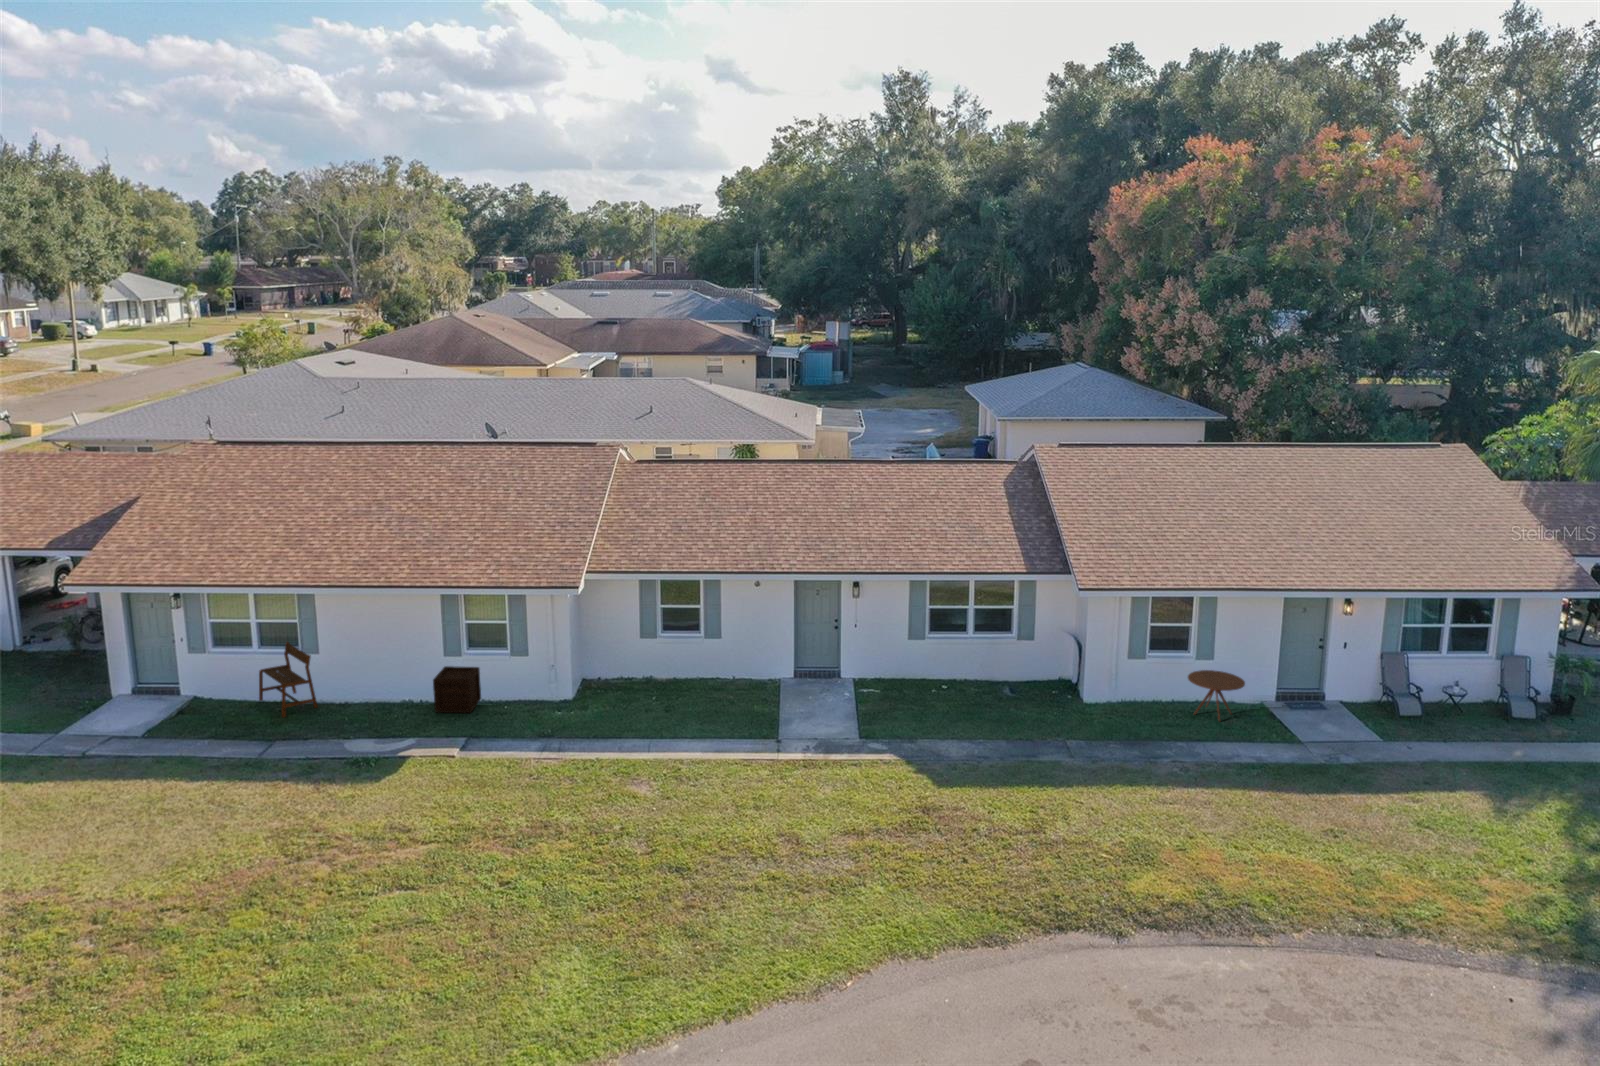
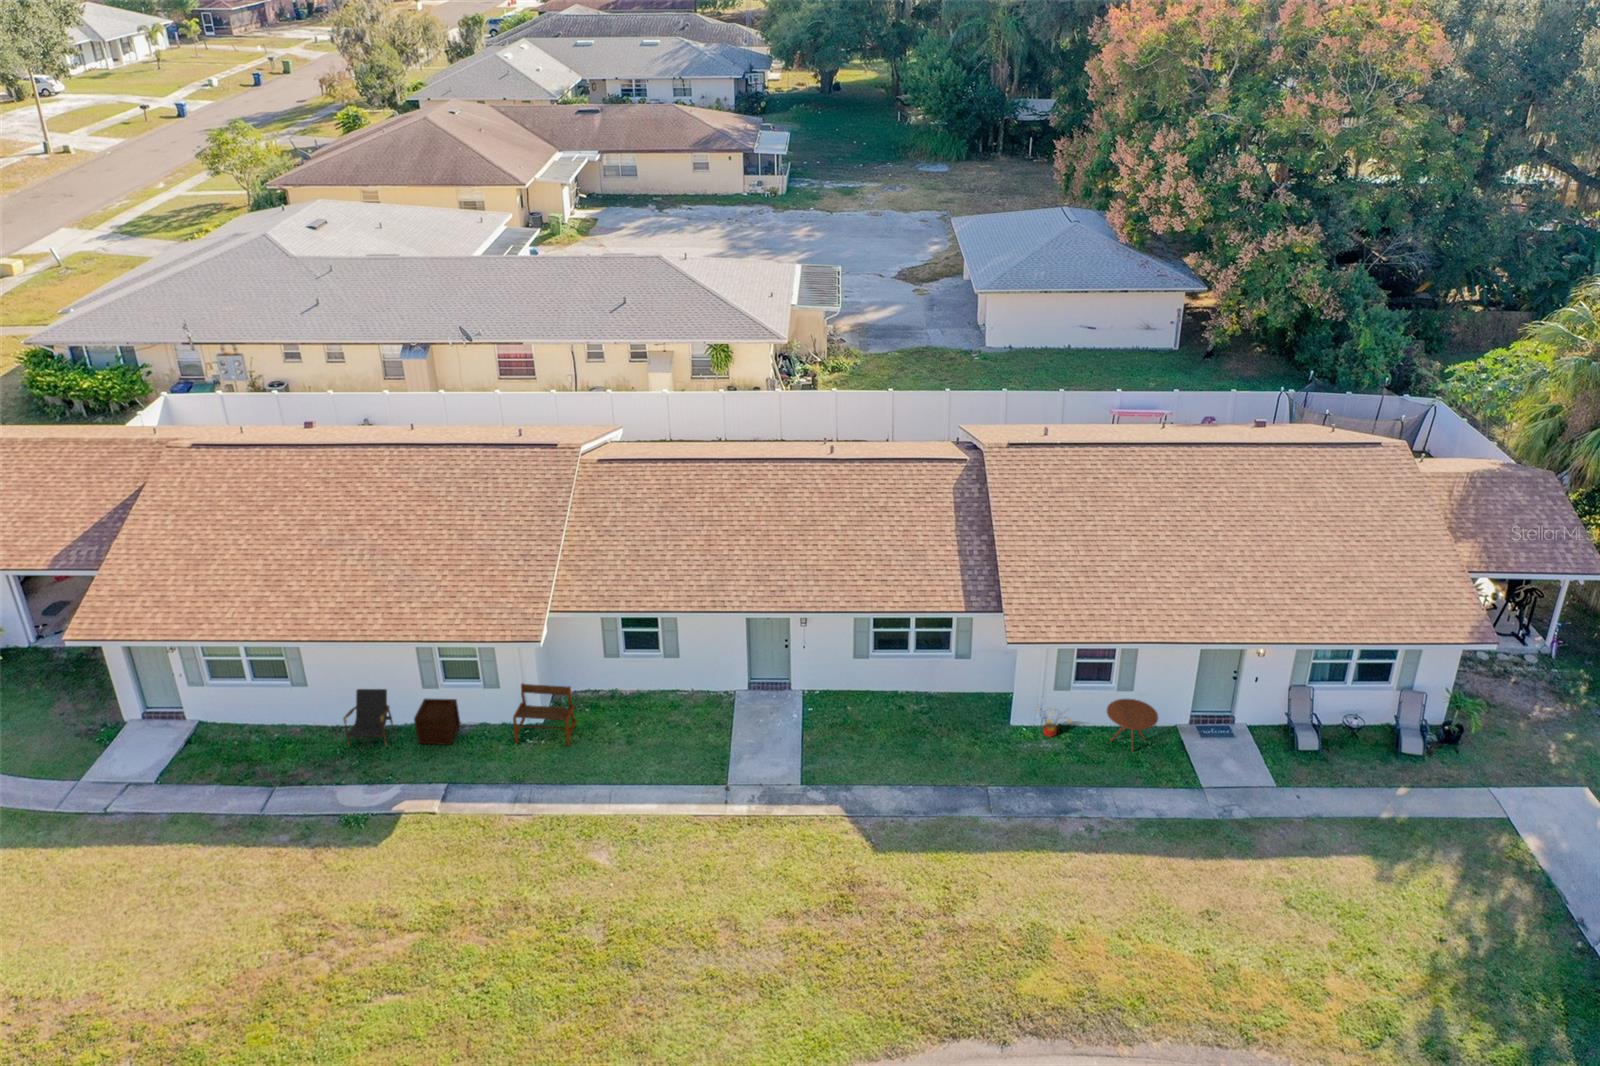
bench: present [259,642,317,717] -> present [513,683,576,746]
lounge chair: none [355,654,407,714] -> present [343,689,393,745]
decorative plant: none [1108,672,1149,711] -> present [1043,717,1071,737]

